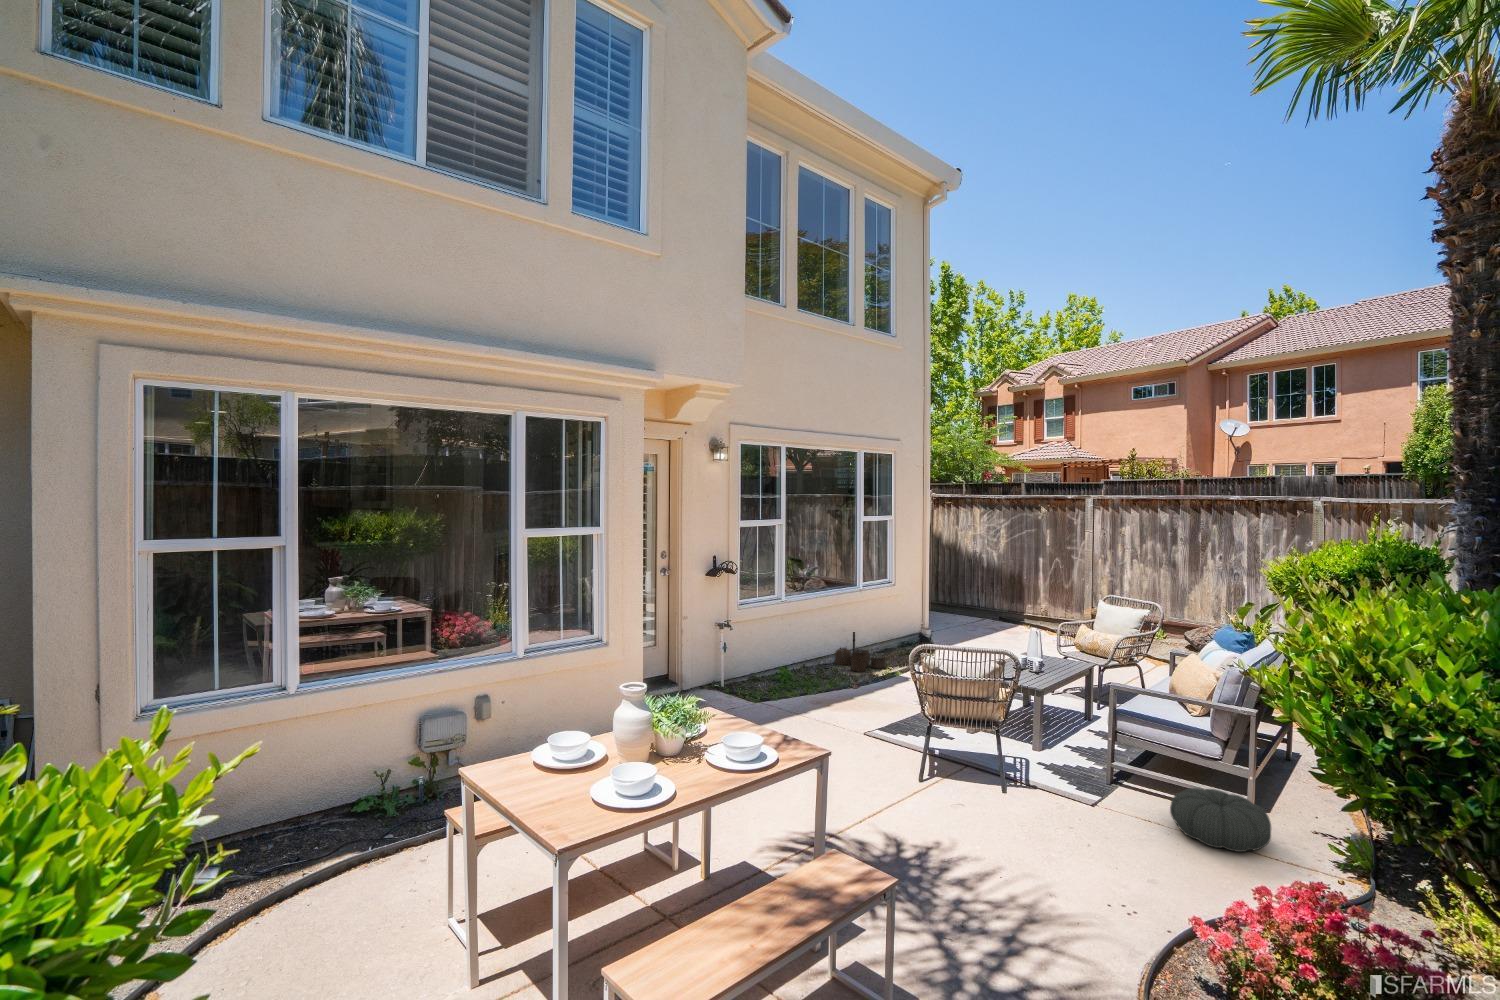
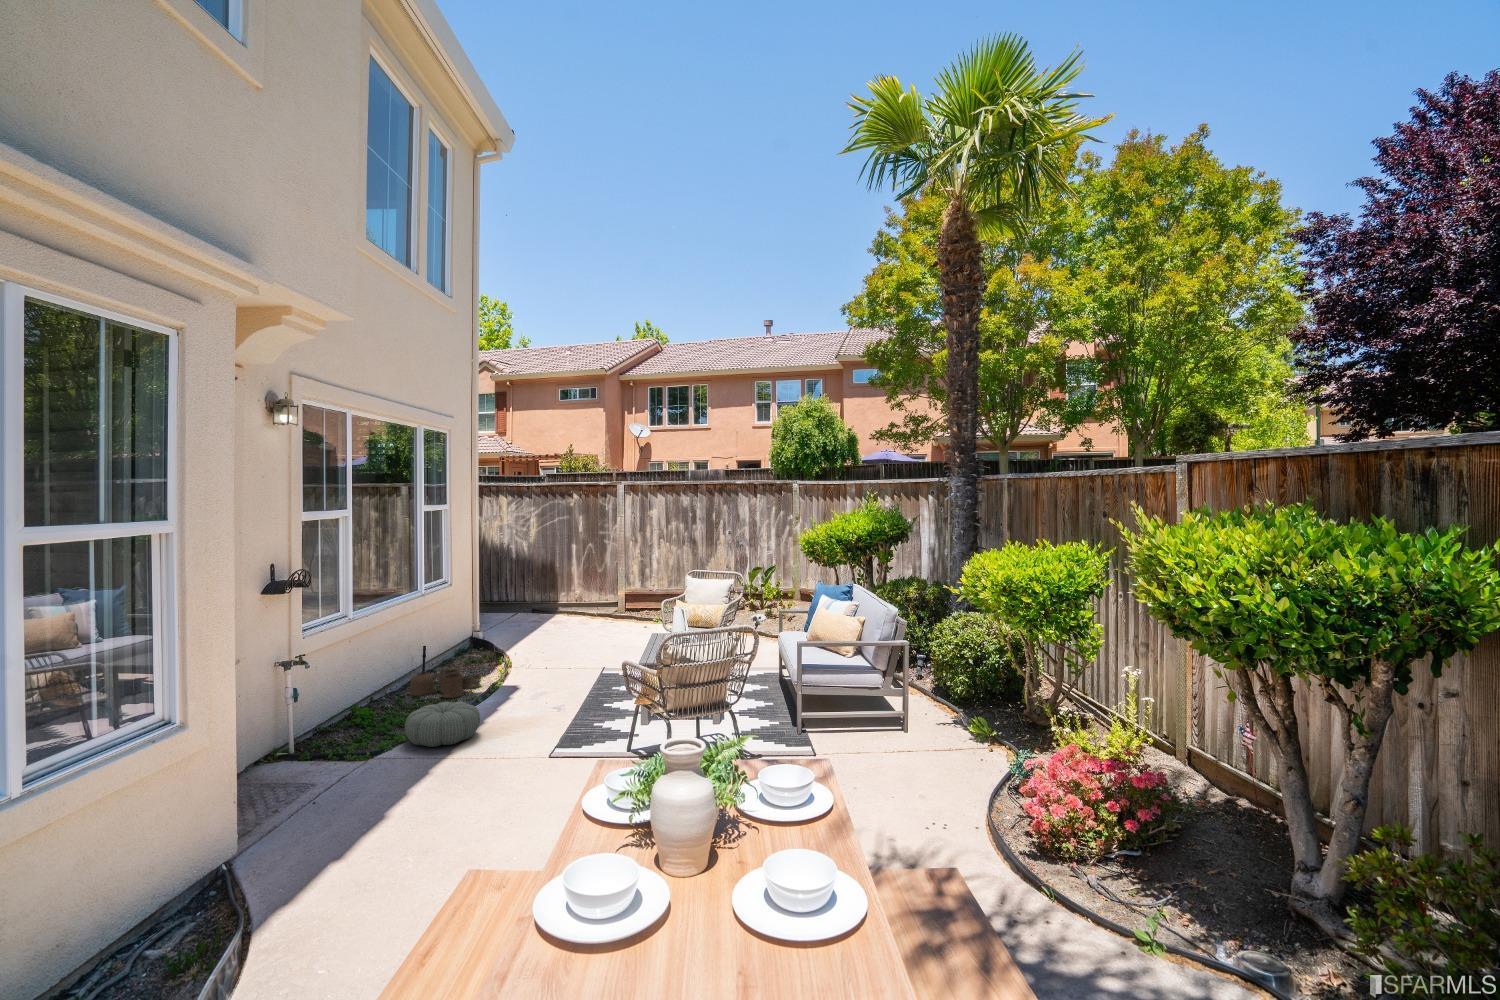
pouf: present [1170,788,1271,852] -> present [405,702,480,747]

